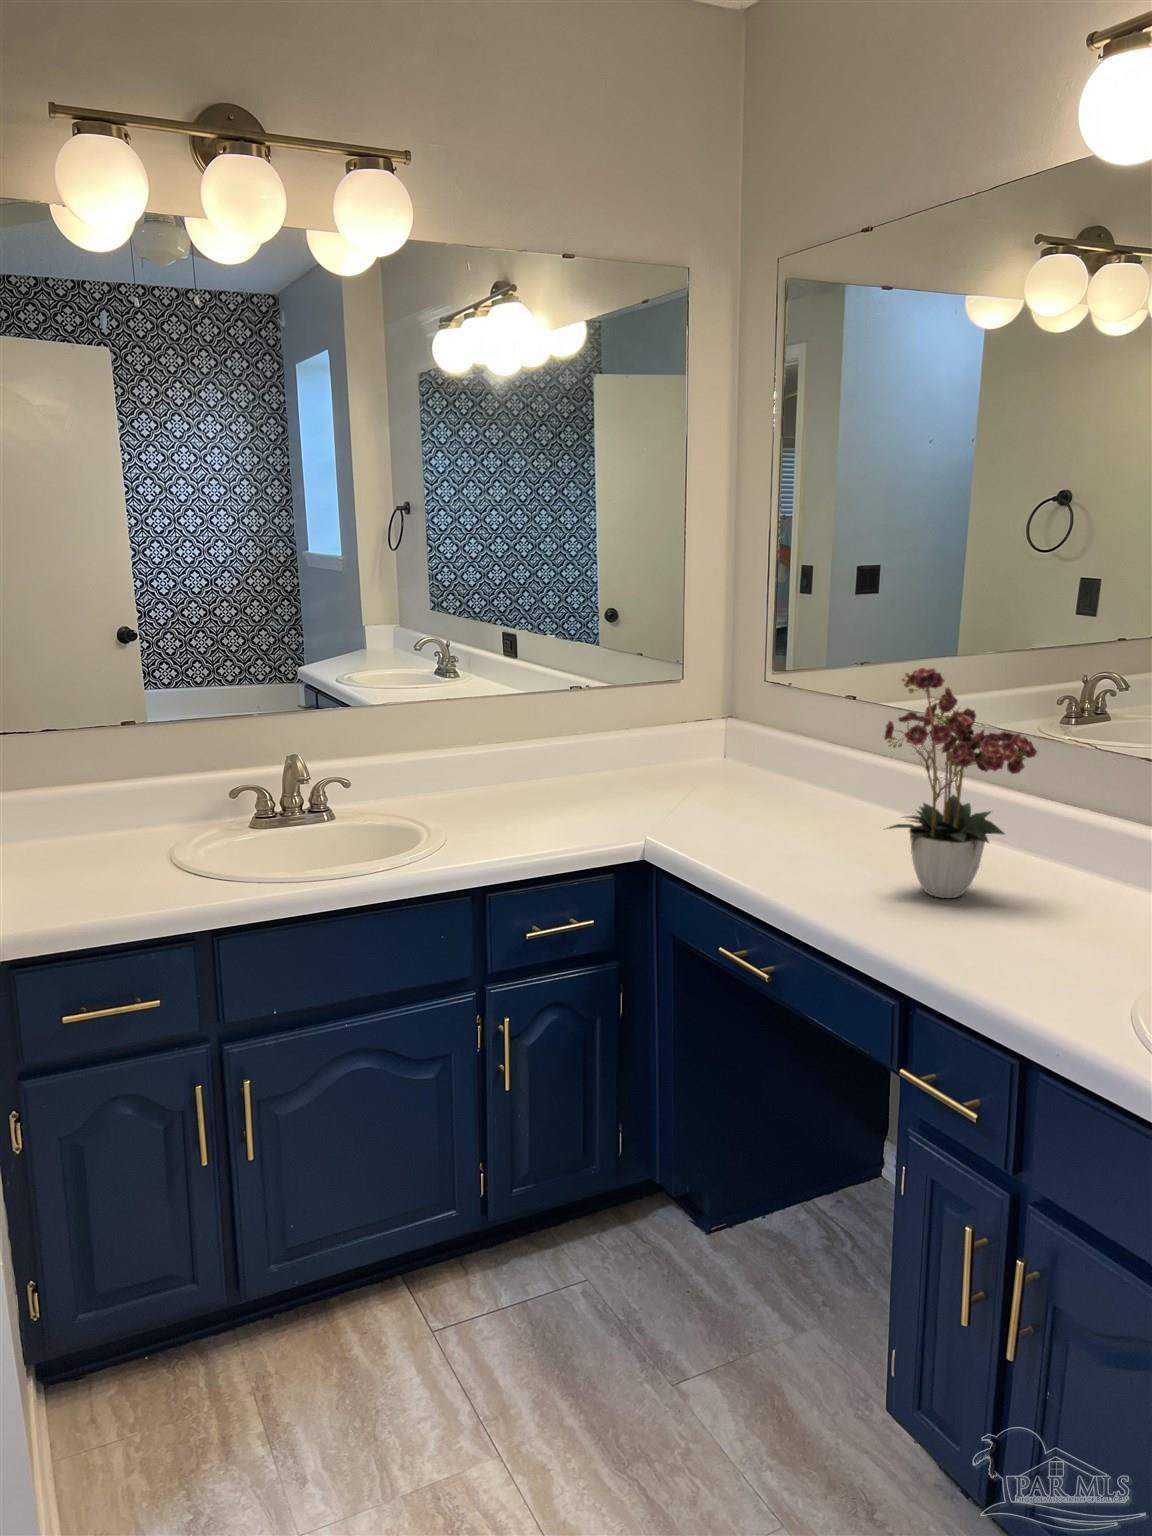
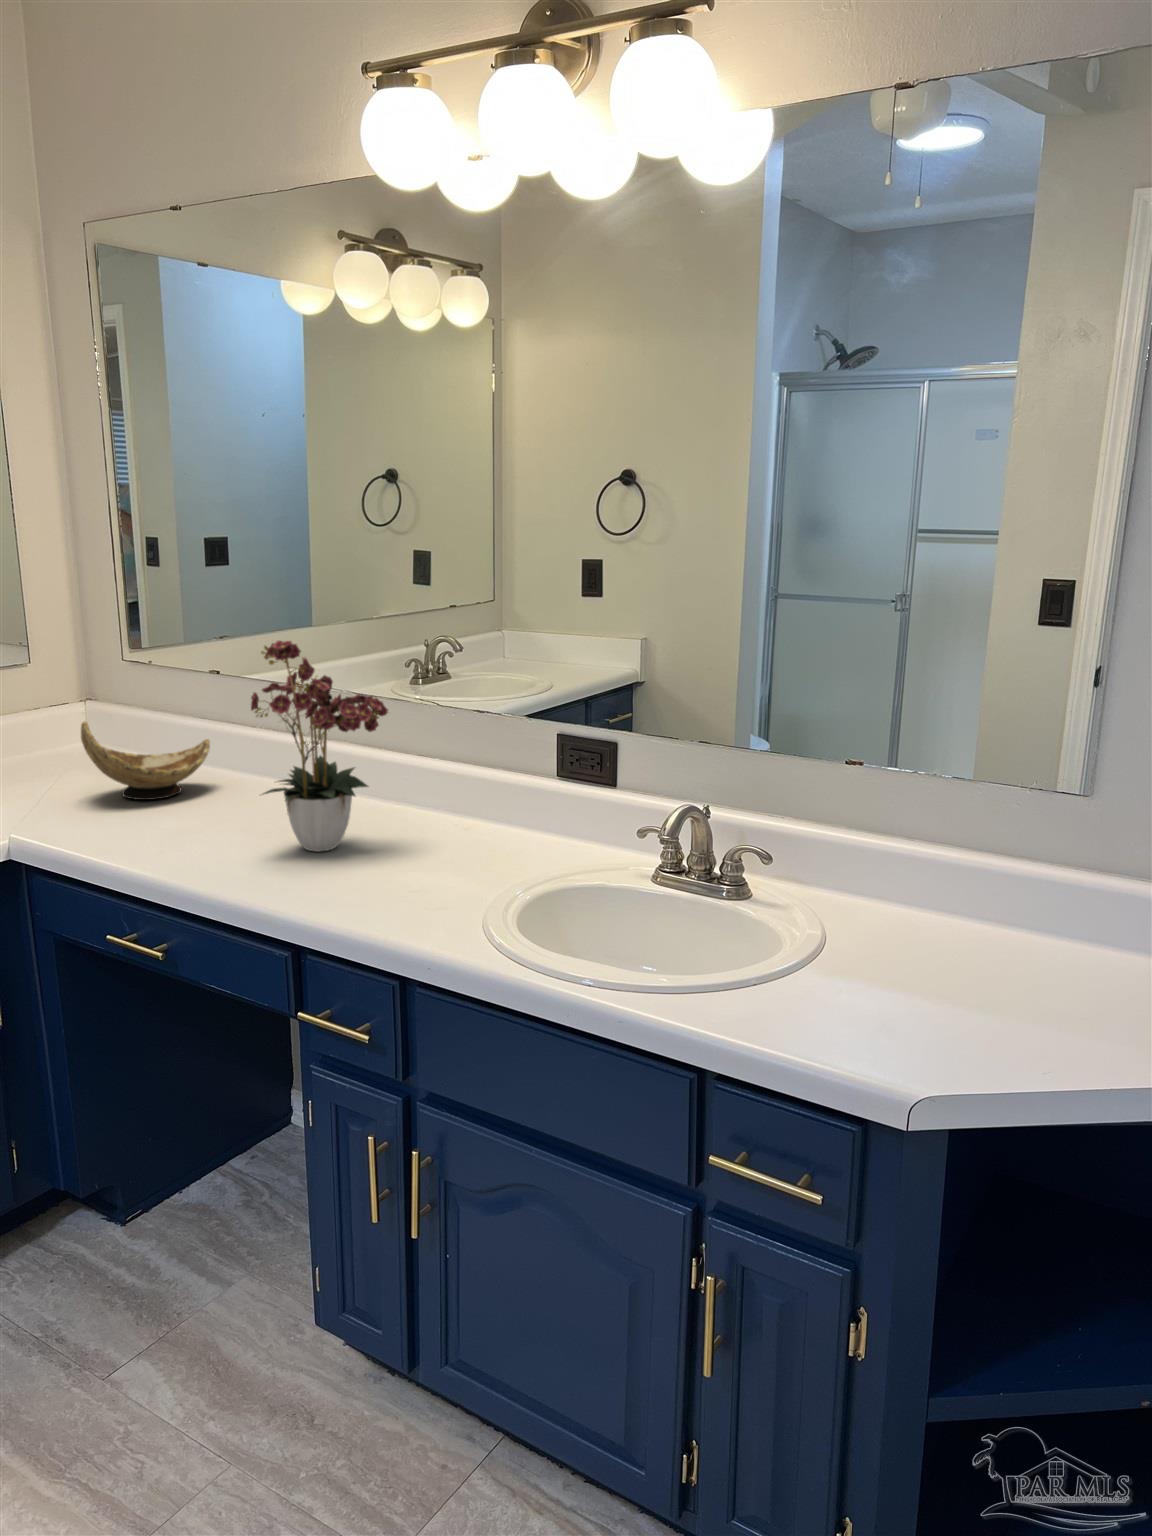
decorative bowl: none [719,740,839,822] -> present [81,722,210,800]

